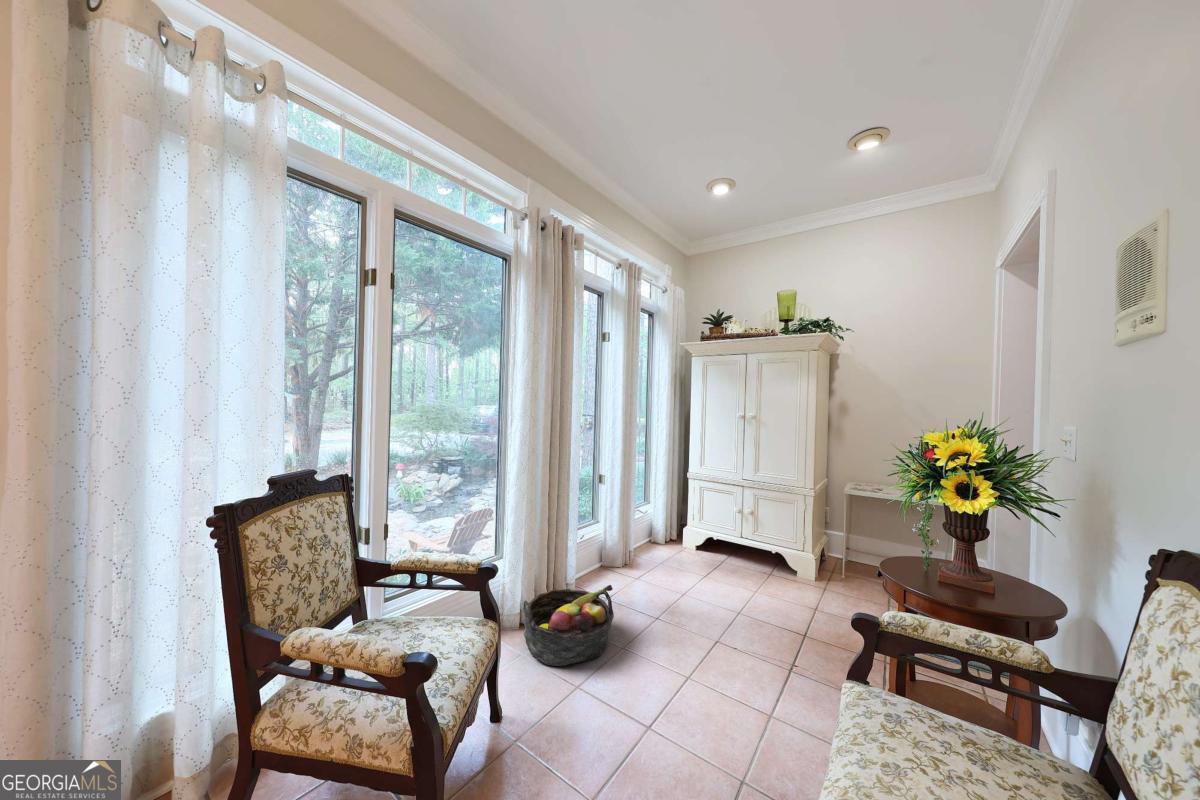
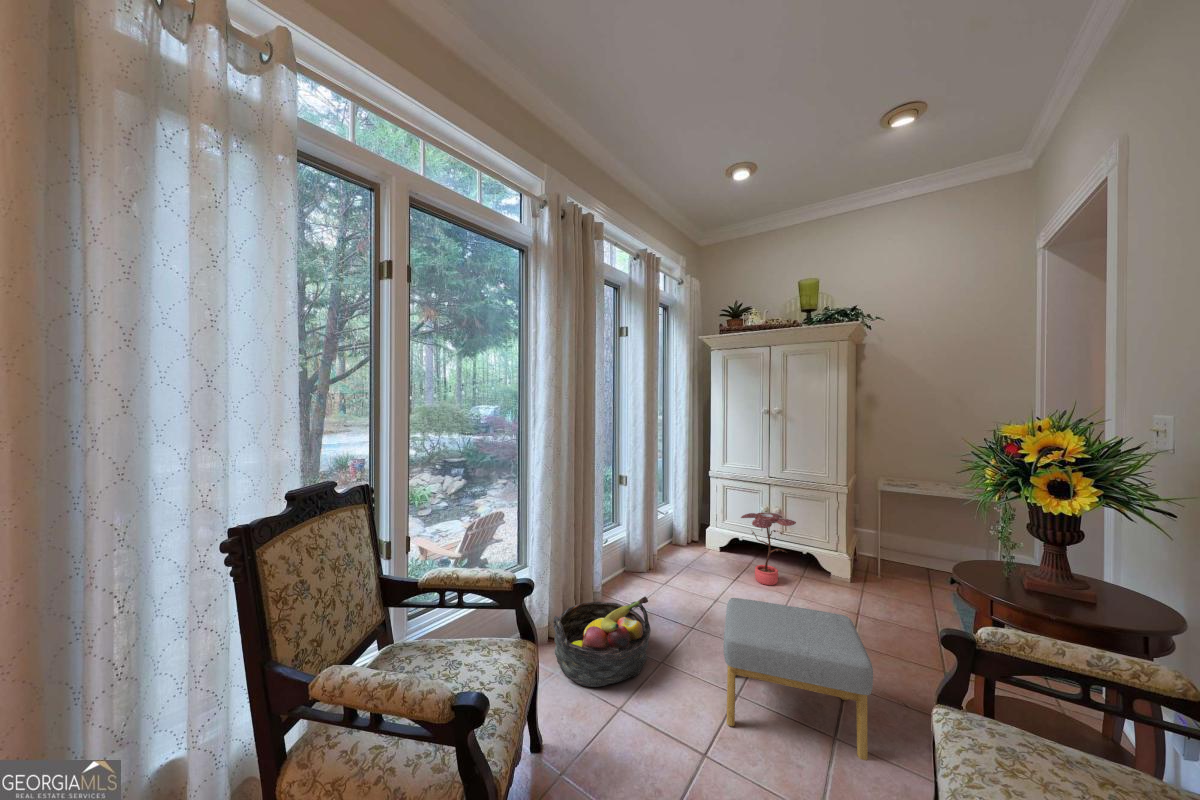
potted plant: none [710,511,760,579] -> present [741,513,796,585]
footstool: none [674,587,805,735] -> present [724,598,873,760]

